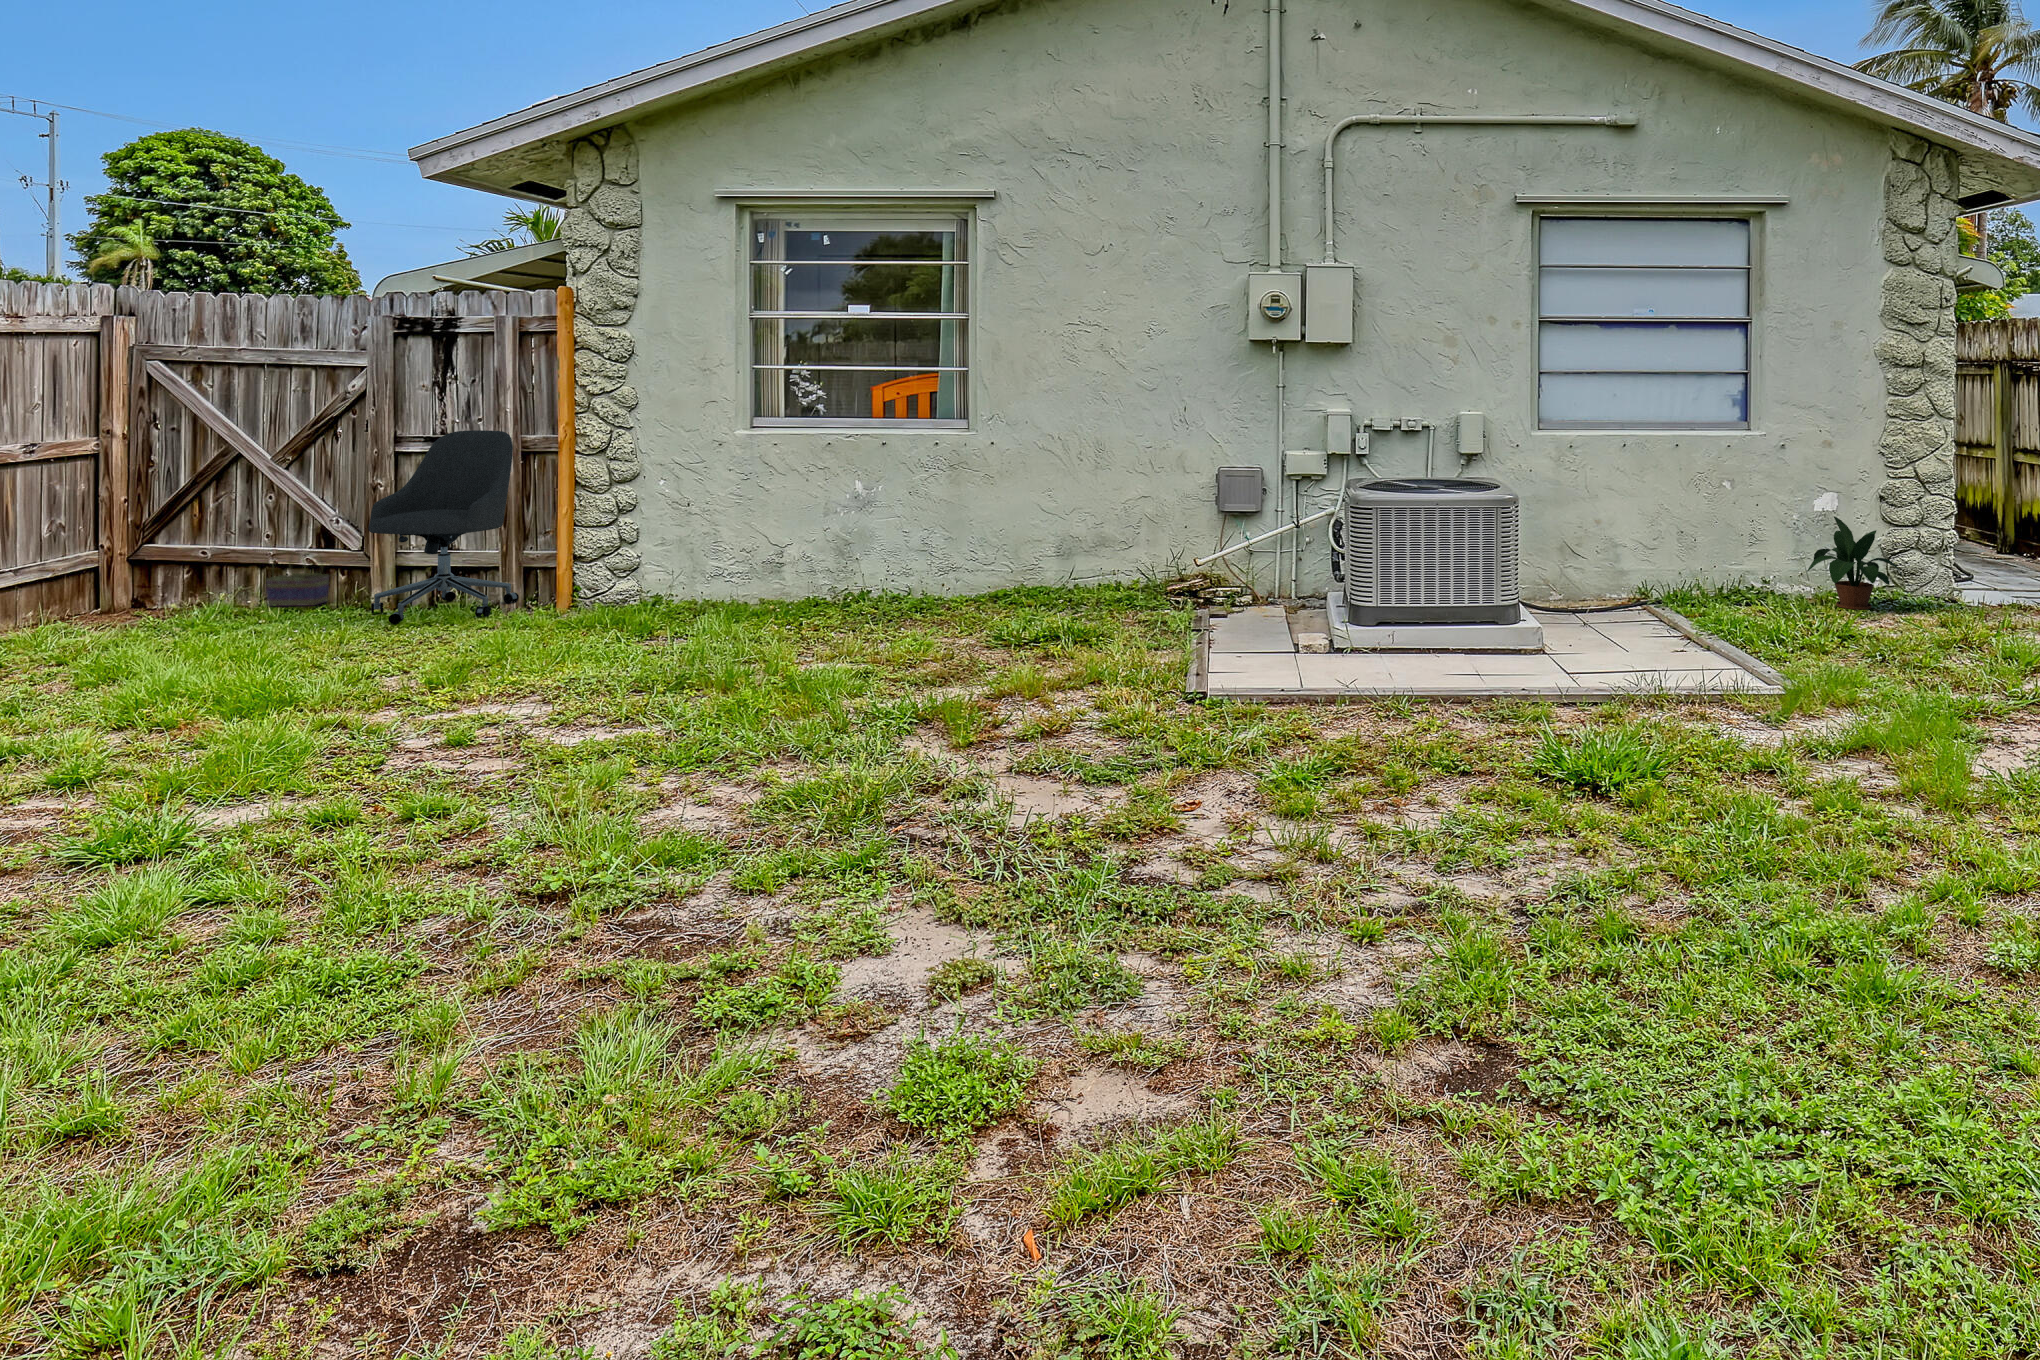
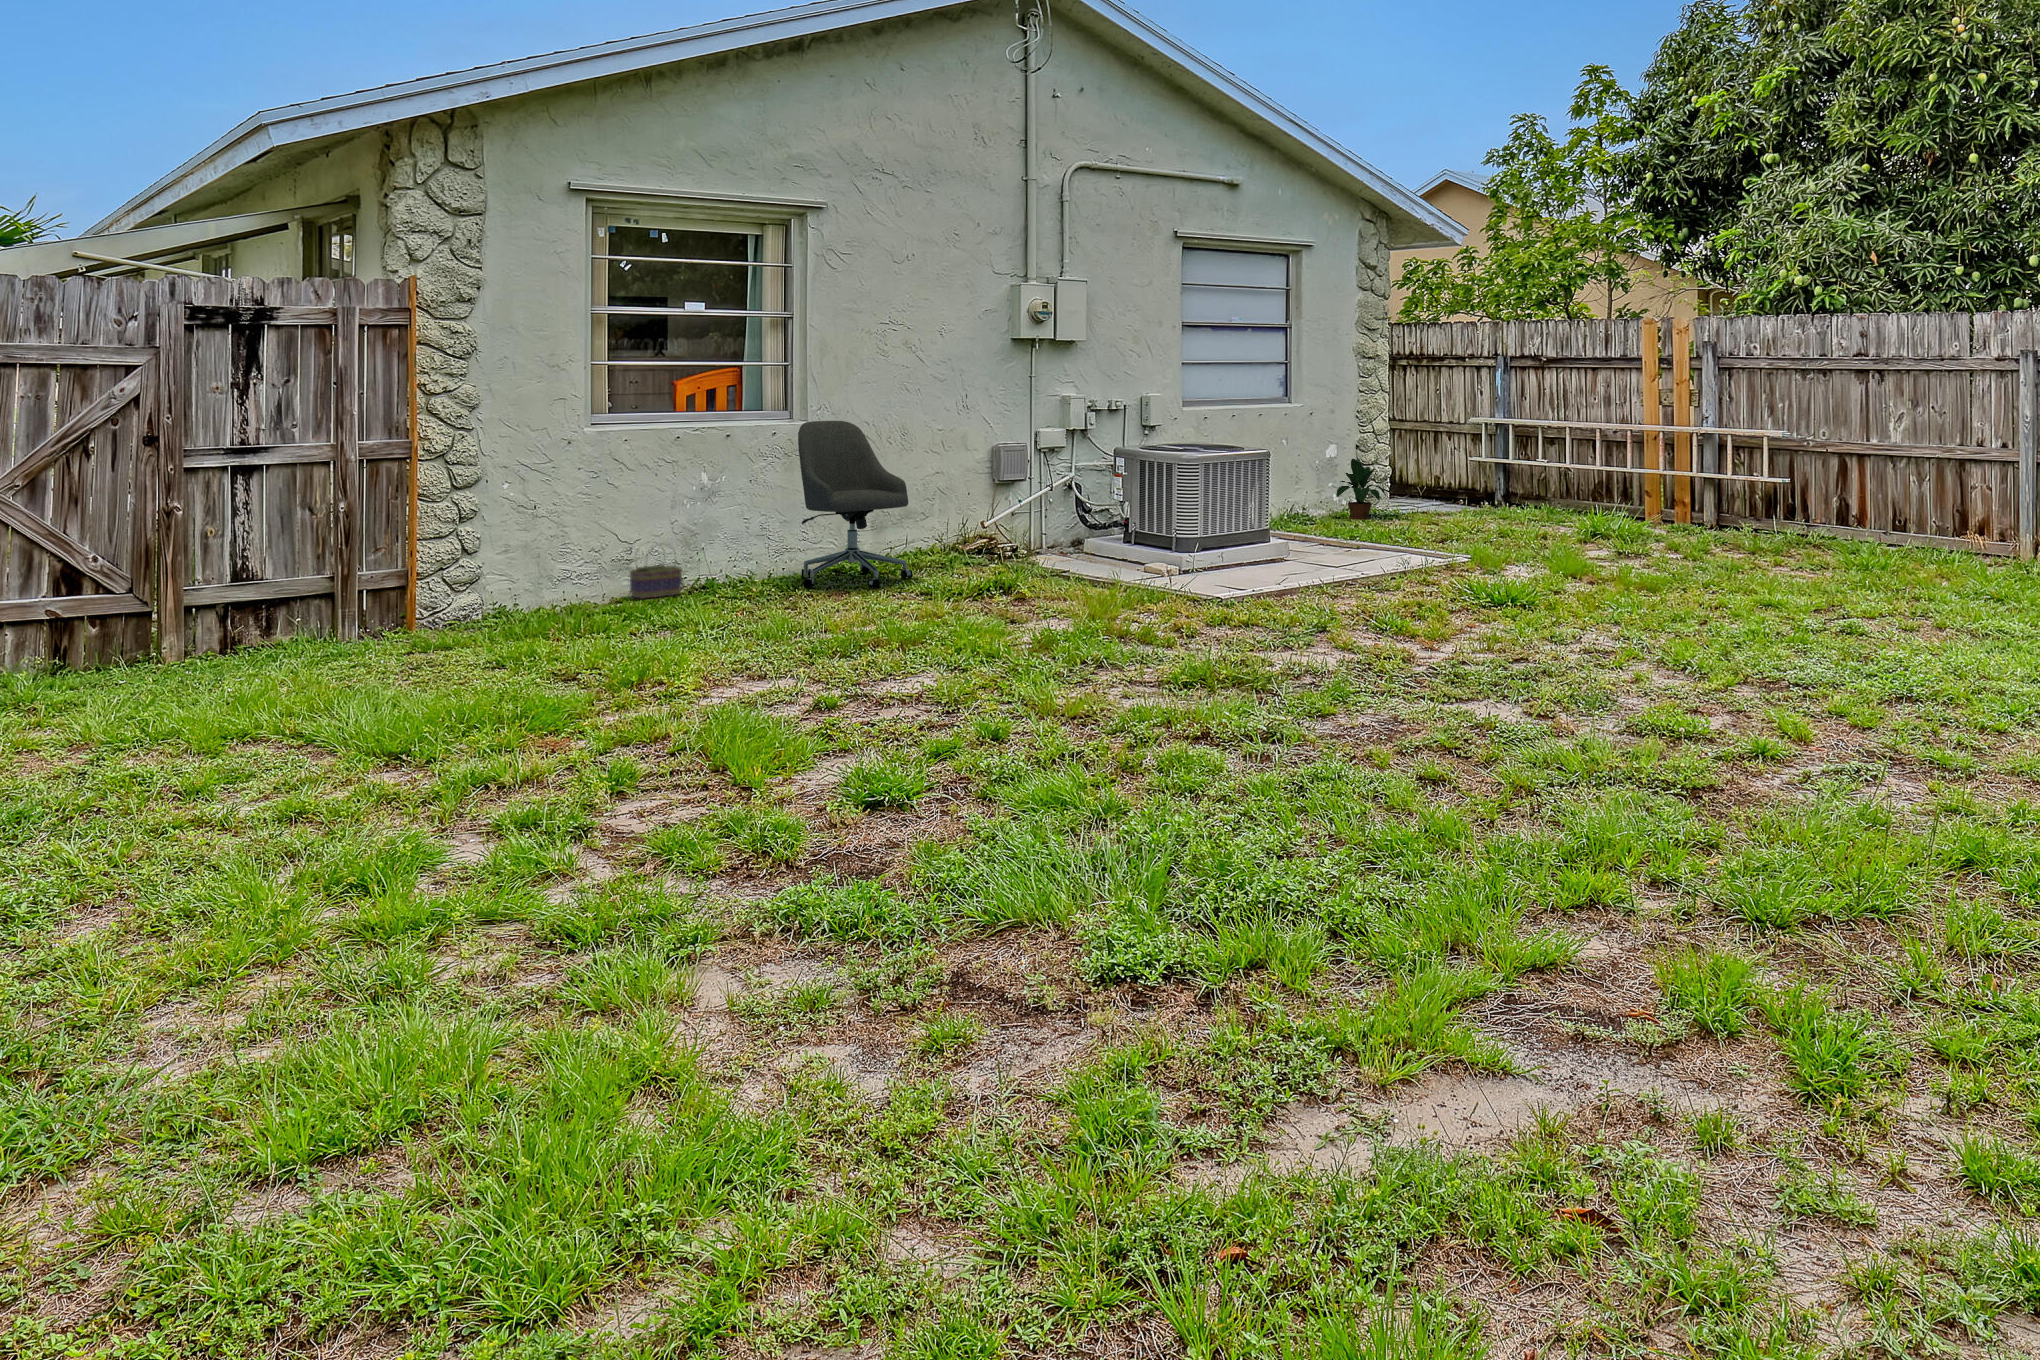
chair: present [368,430,519,624] -> present [798,421,913,589]
basket: present [266,555,329,606] -> present [630,541,682,599]

